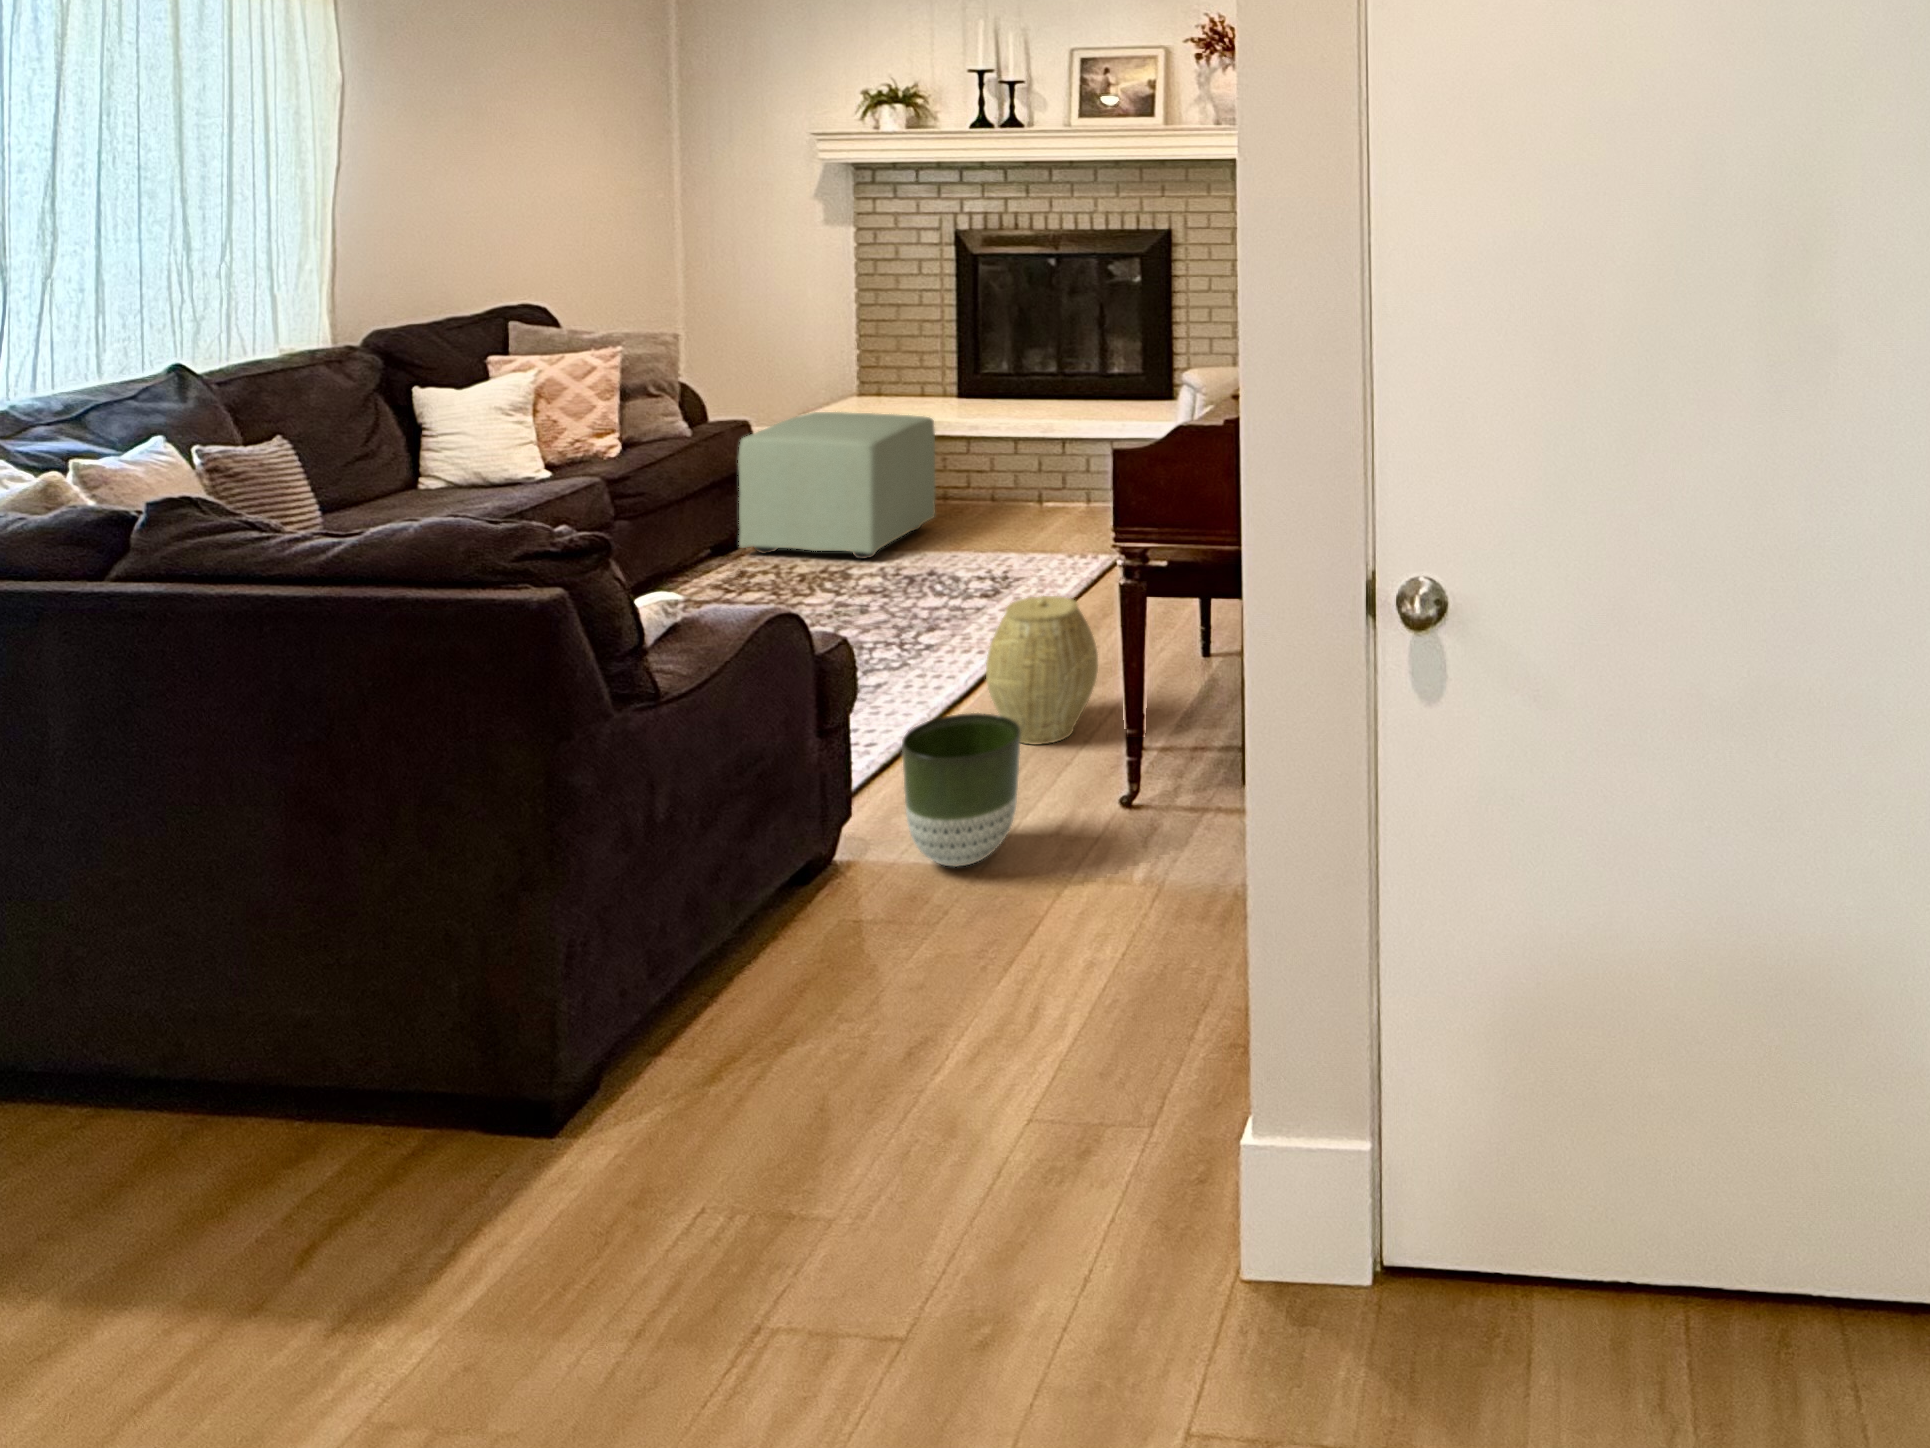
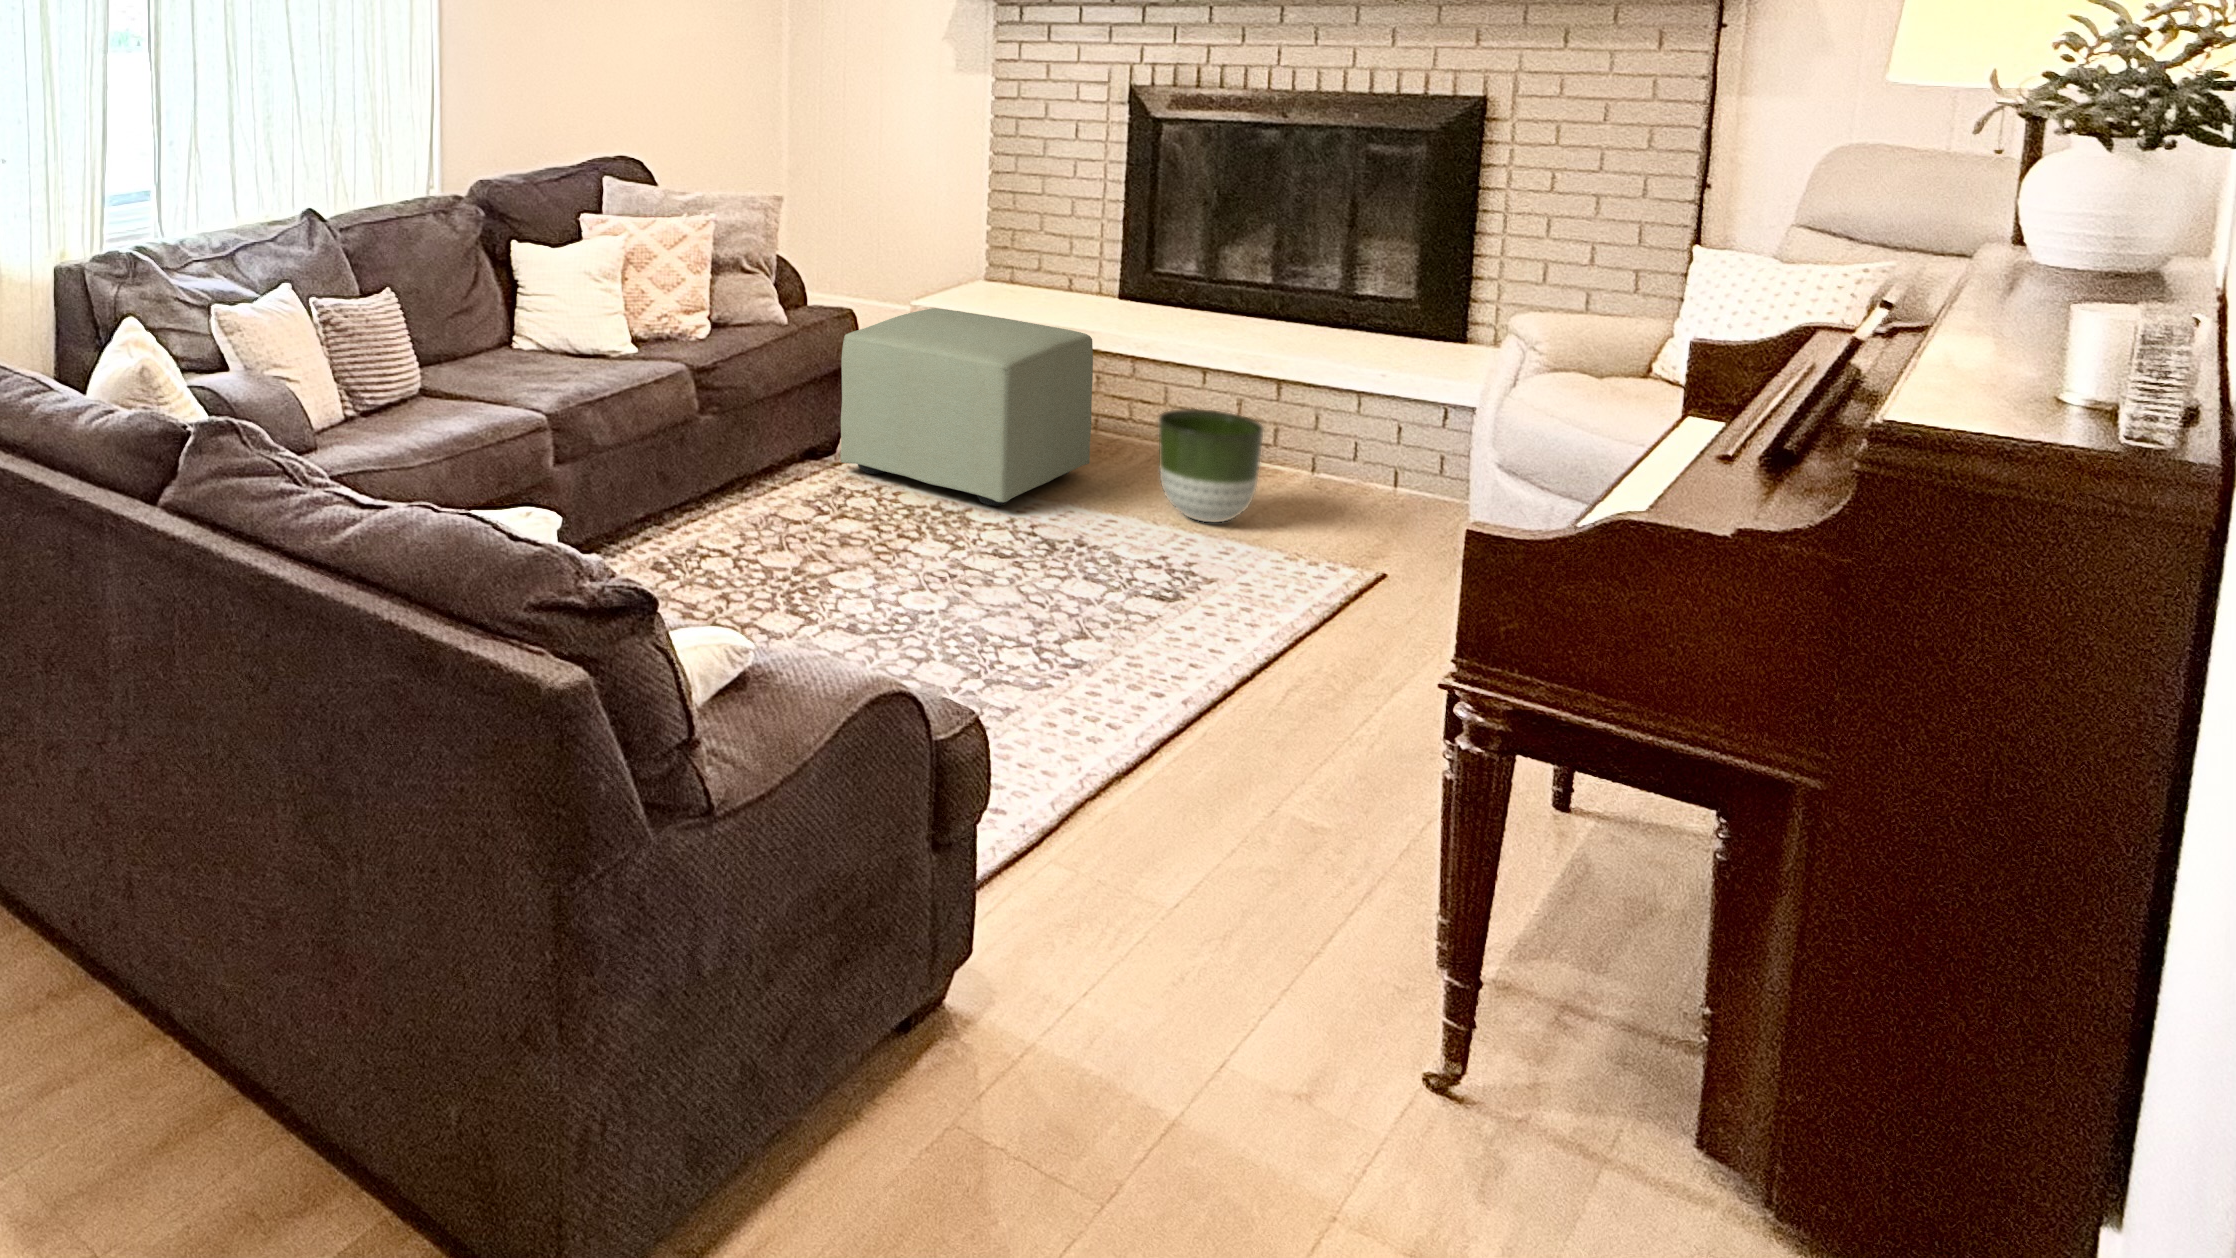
woven basket: present [986,596,1098,745] -> none [1169,667,1365,901]
planter: present [902,713,1021,866] -> present [1159,409,1263,522]

